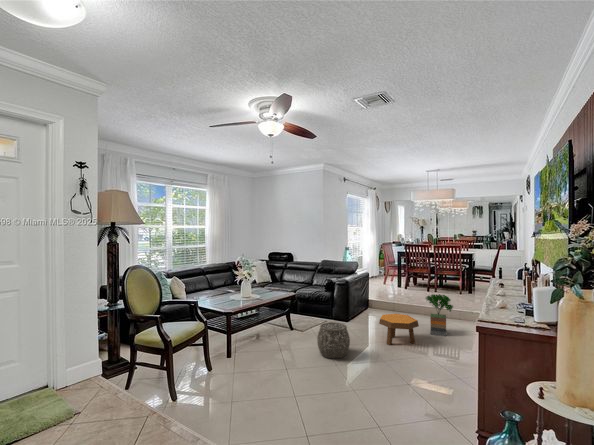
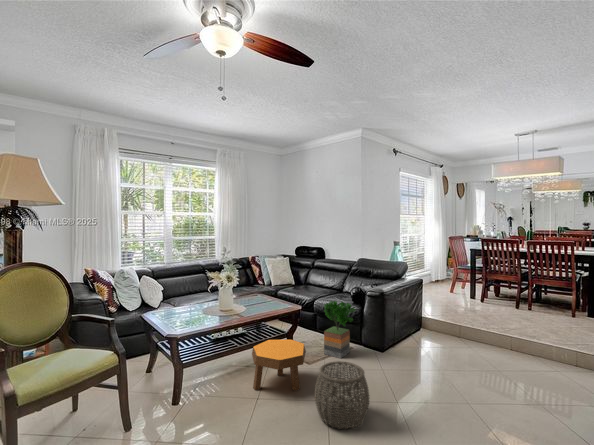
potted tree: present [426,294,453,336] -> present [324,301,355,358]
footstool: present [379,314,419,345] -> present [252,339,306,391]

